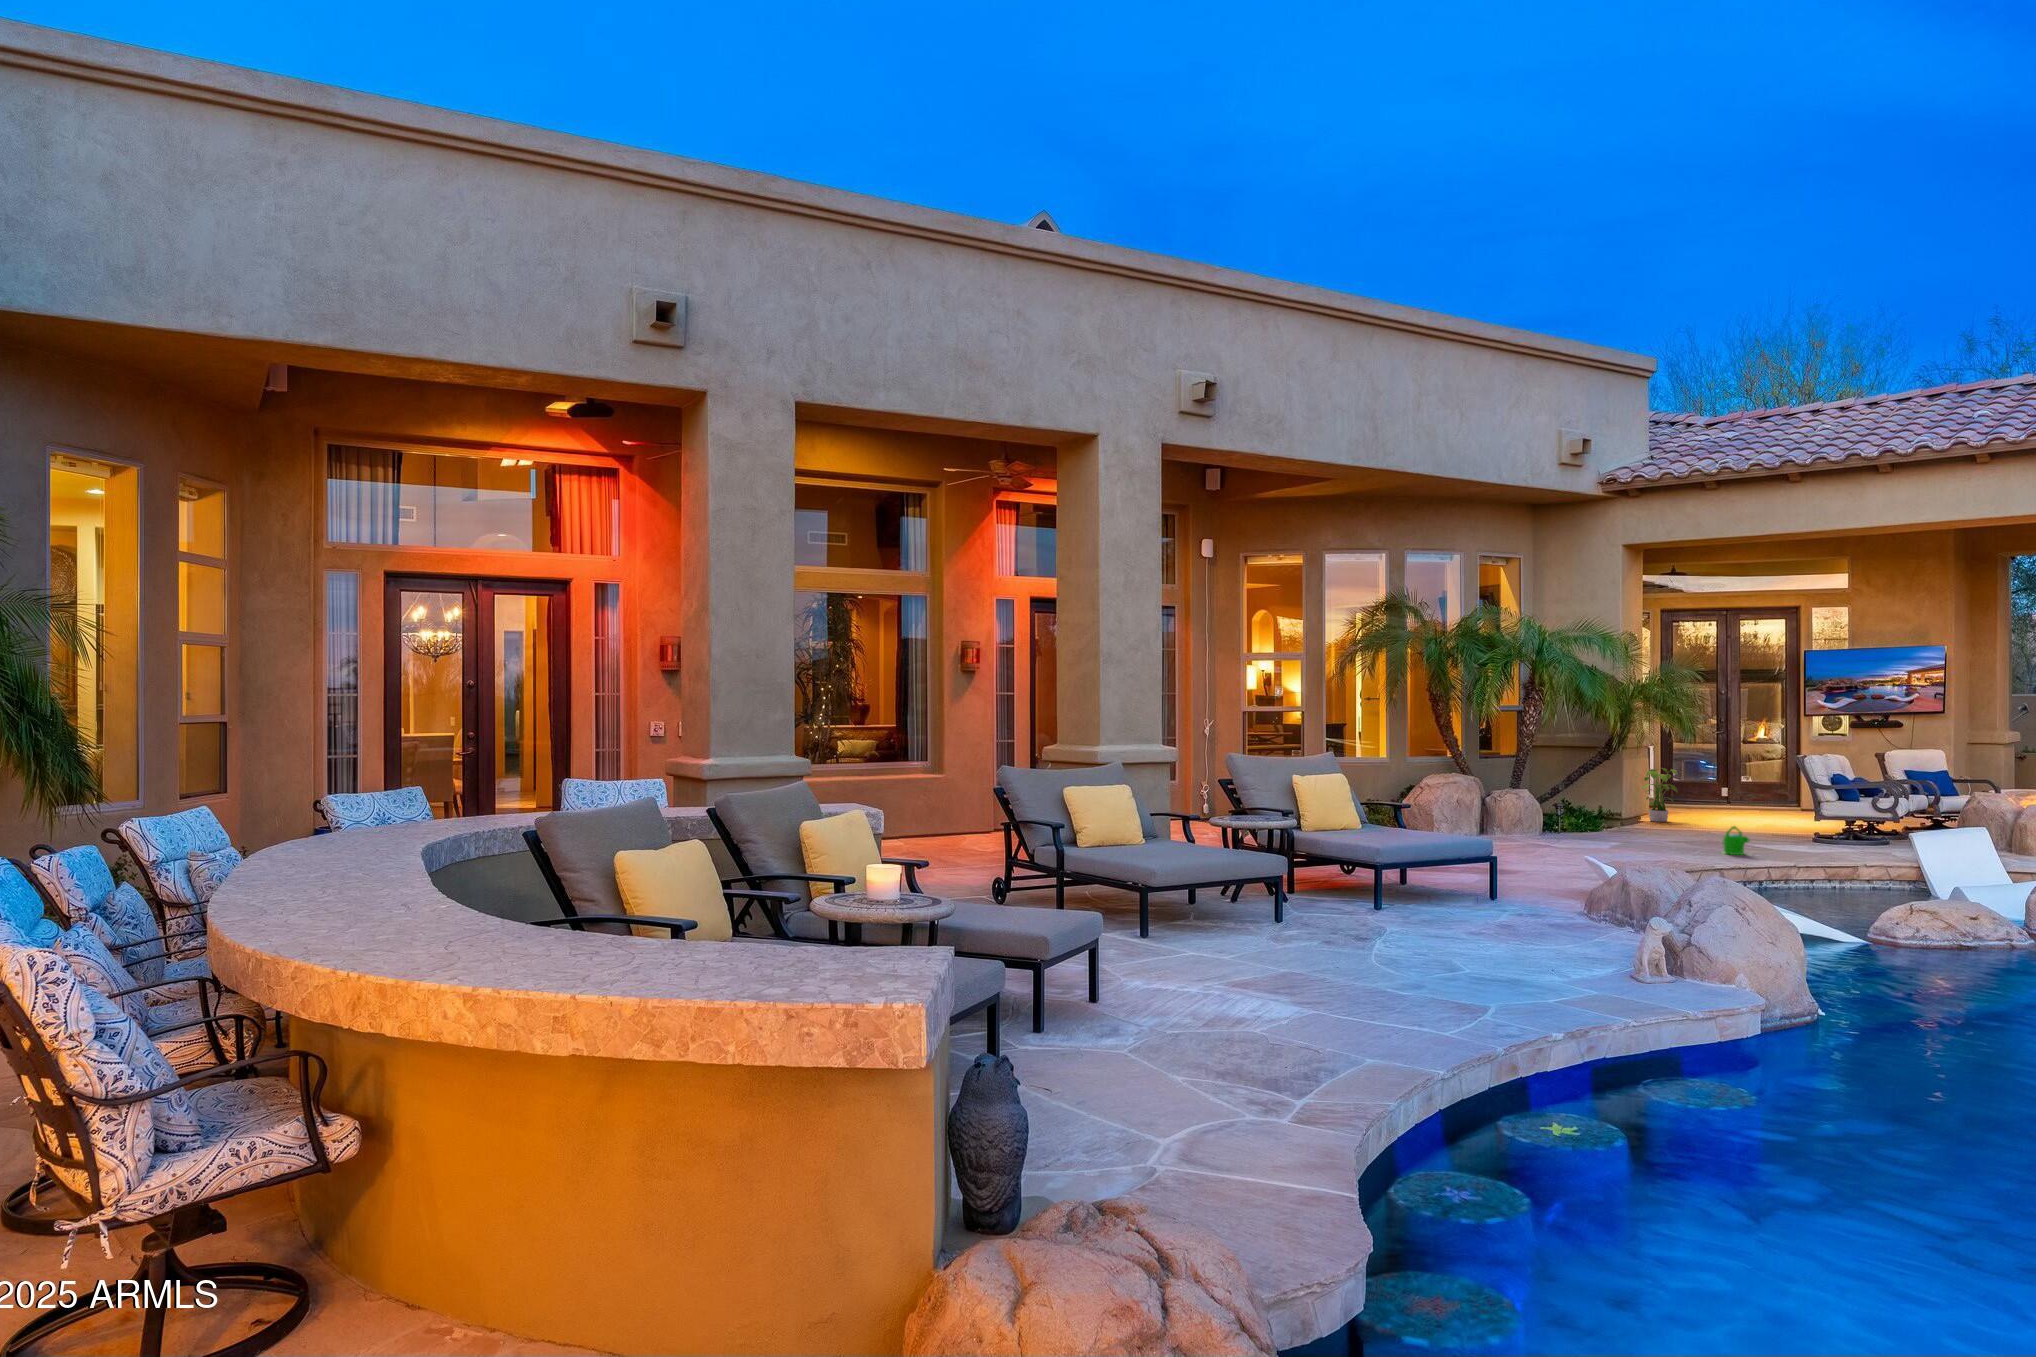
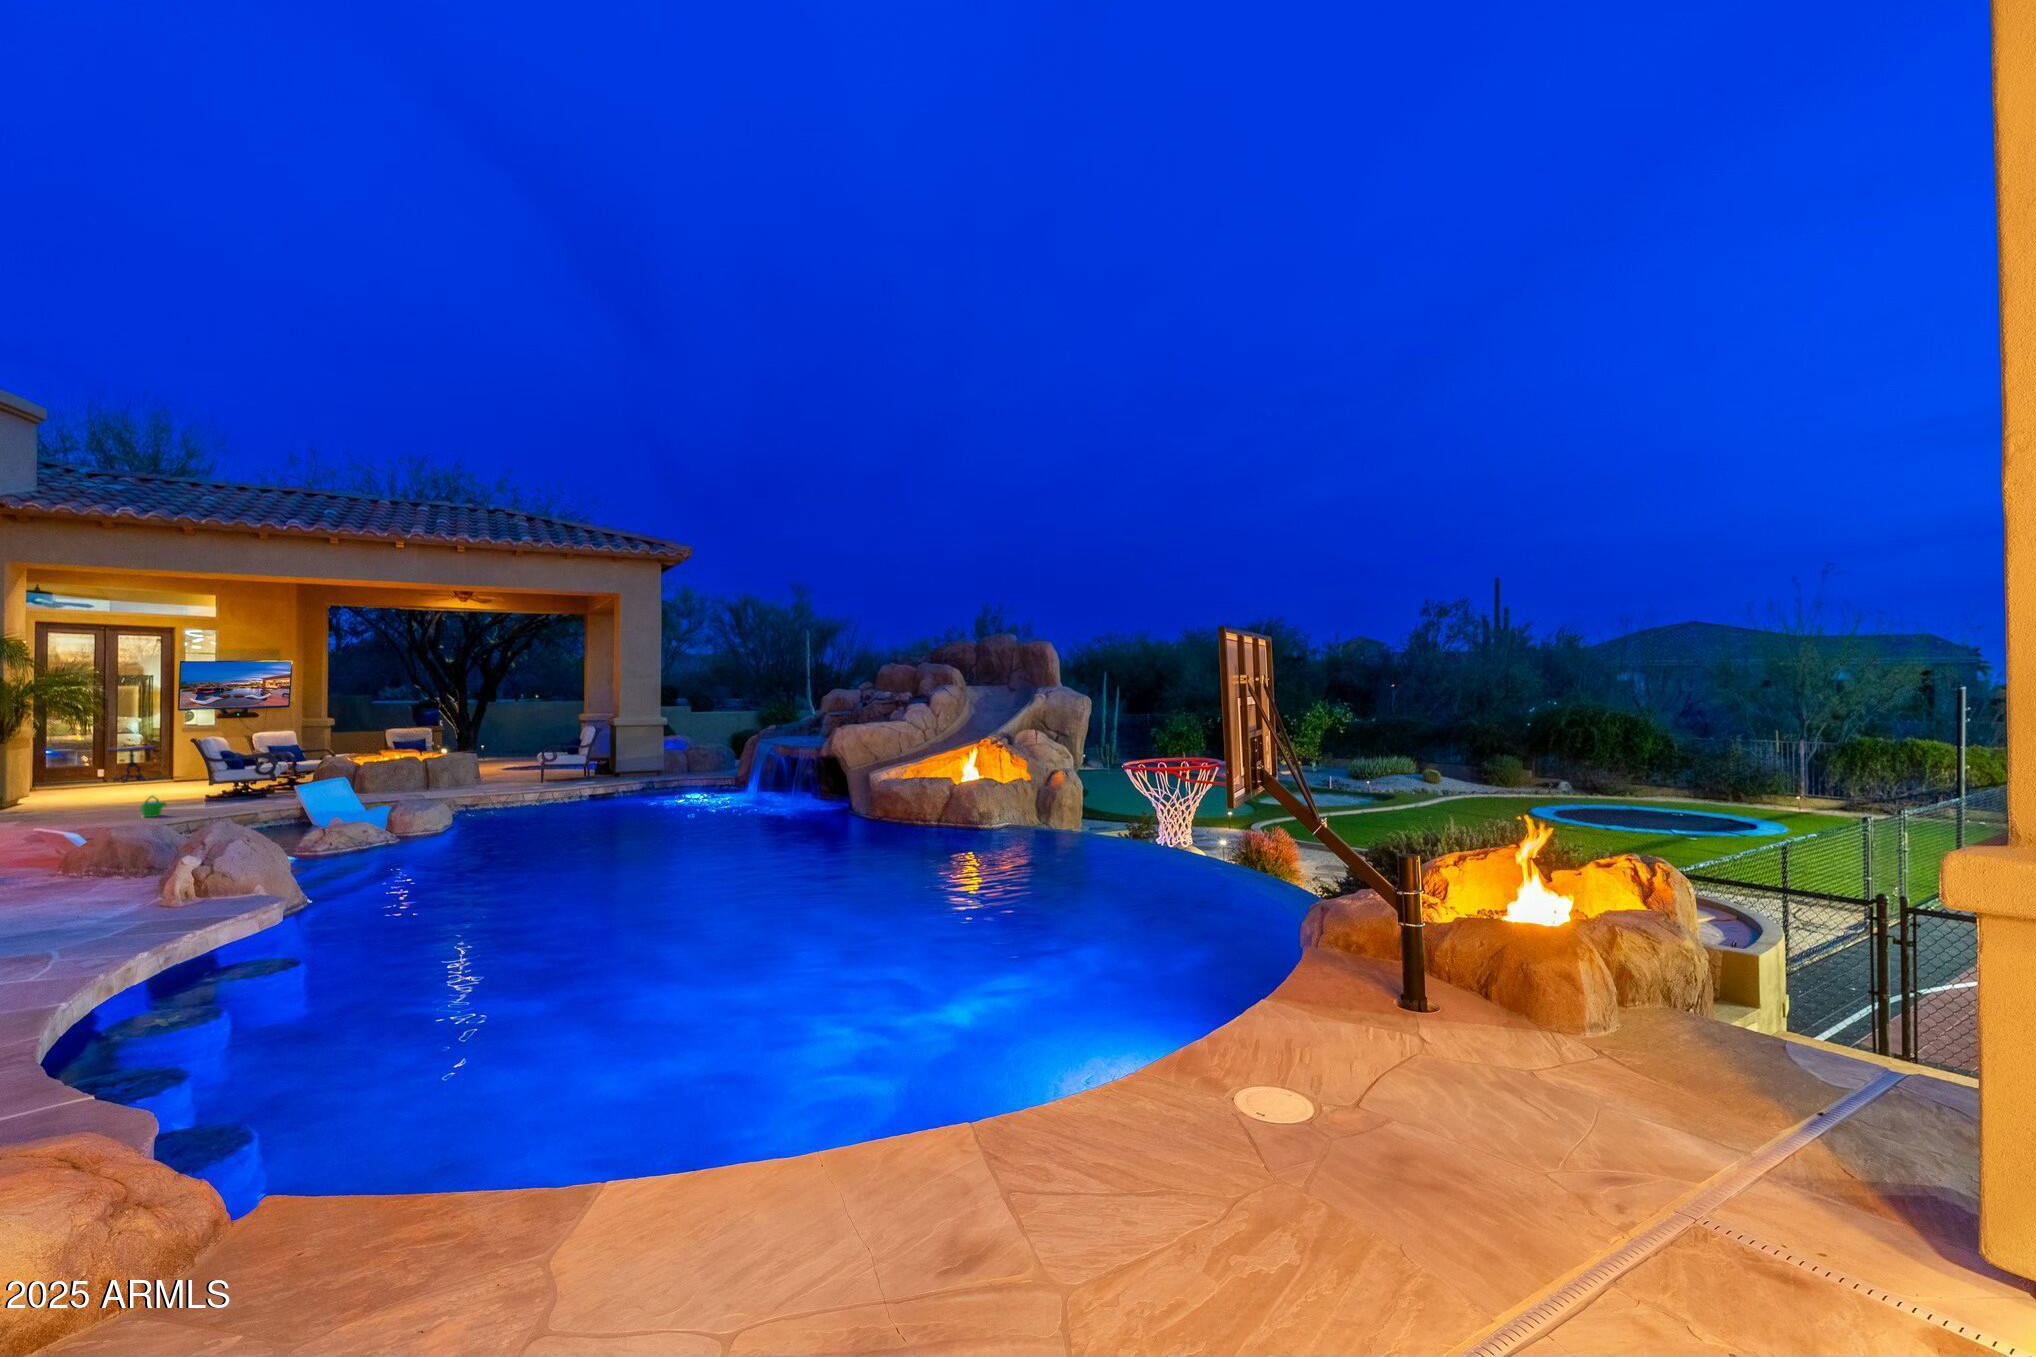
side table: none [1726,760,1779,808] -> present [108,745,155,782]
potted plant: present [1641,768,1677,822] -> none [33,758,73,802]

